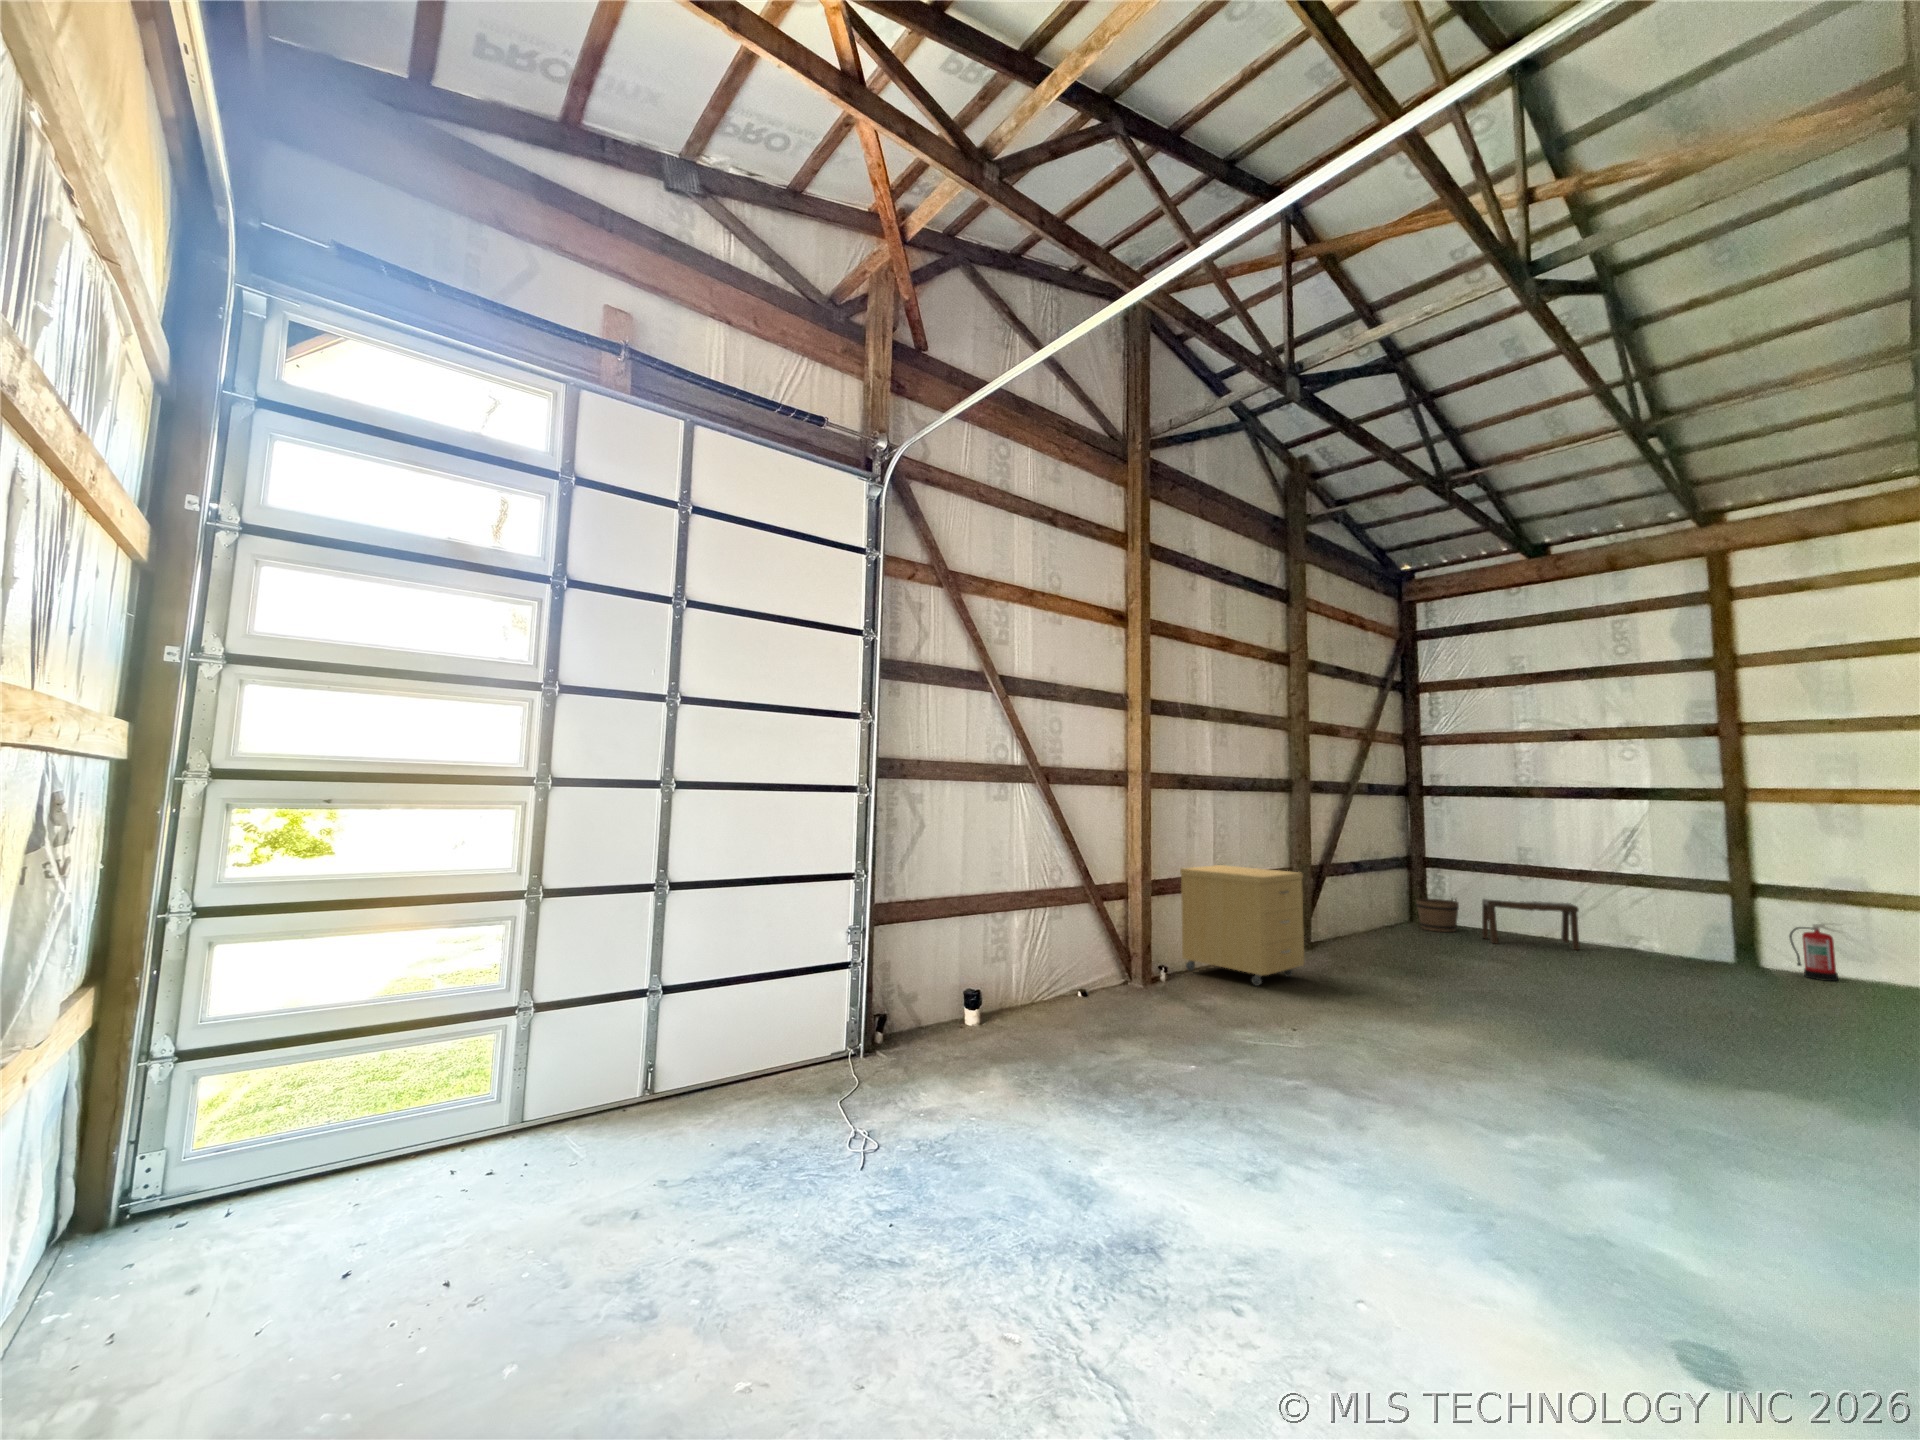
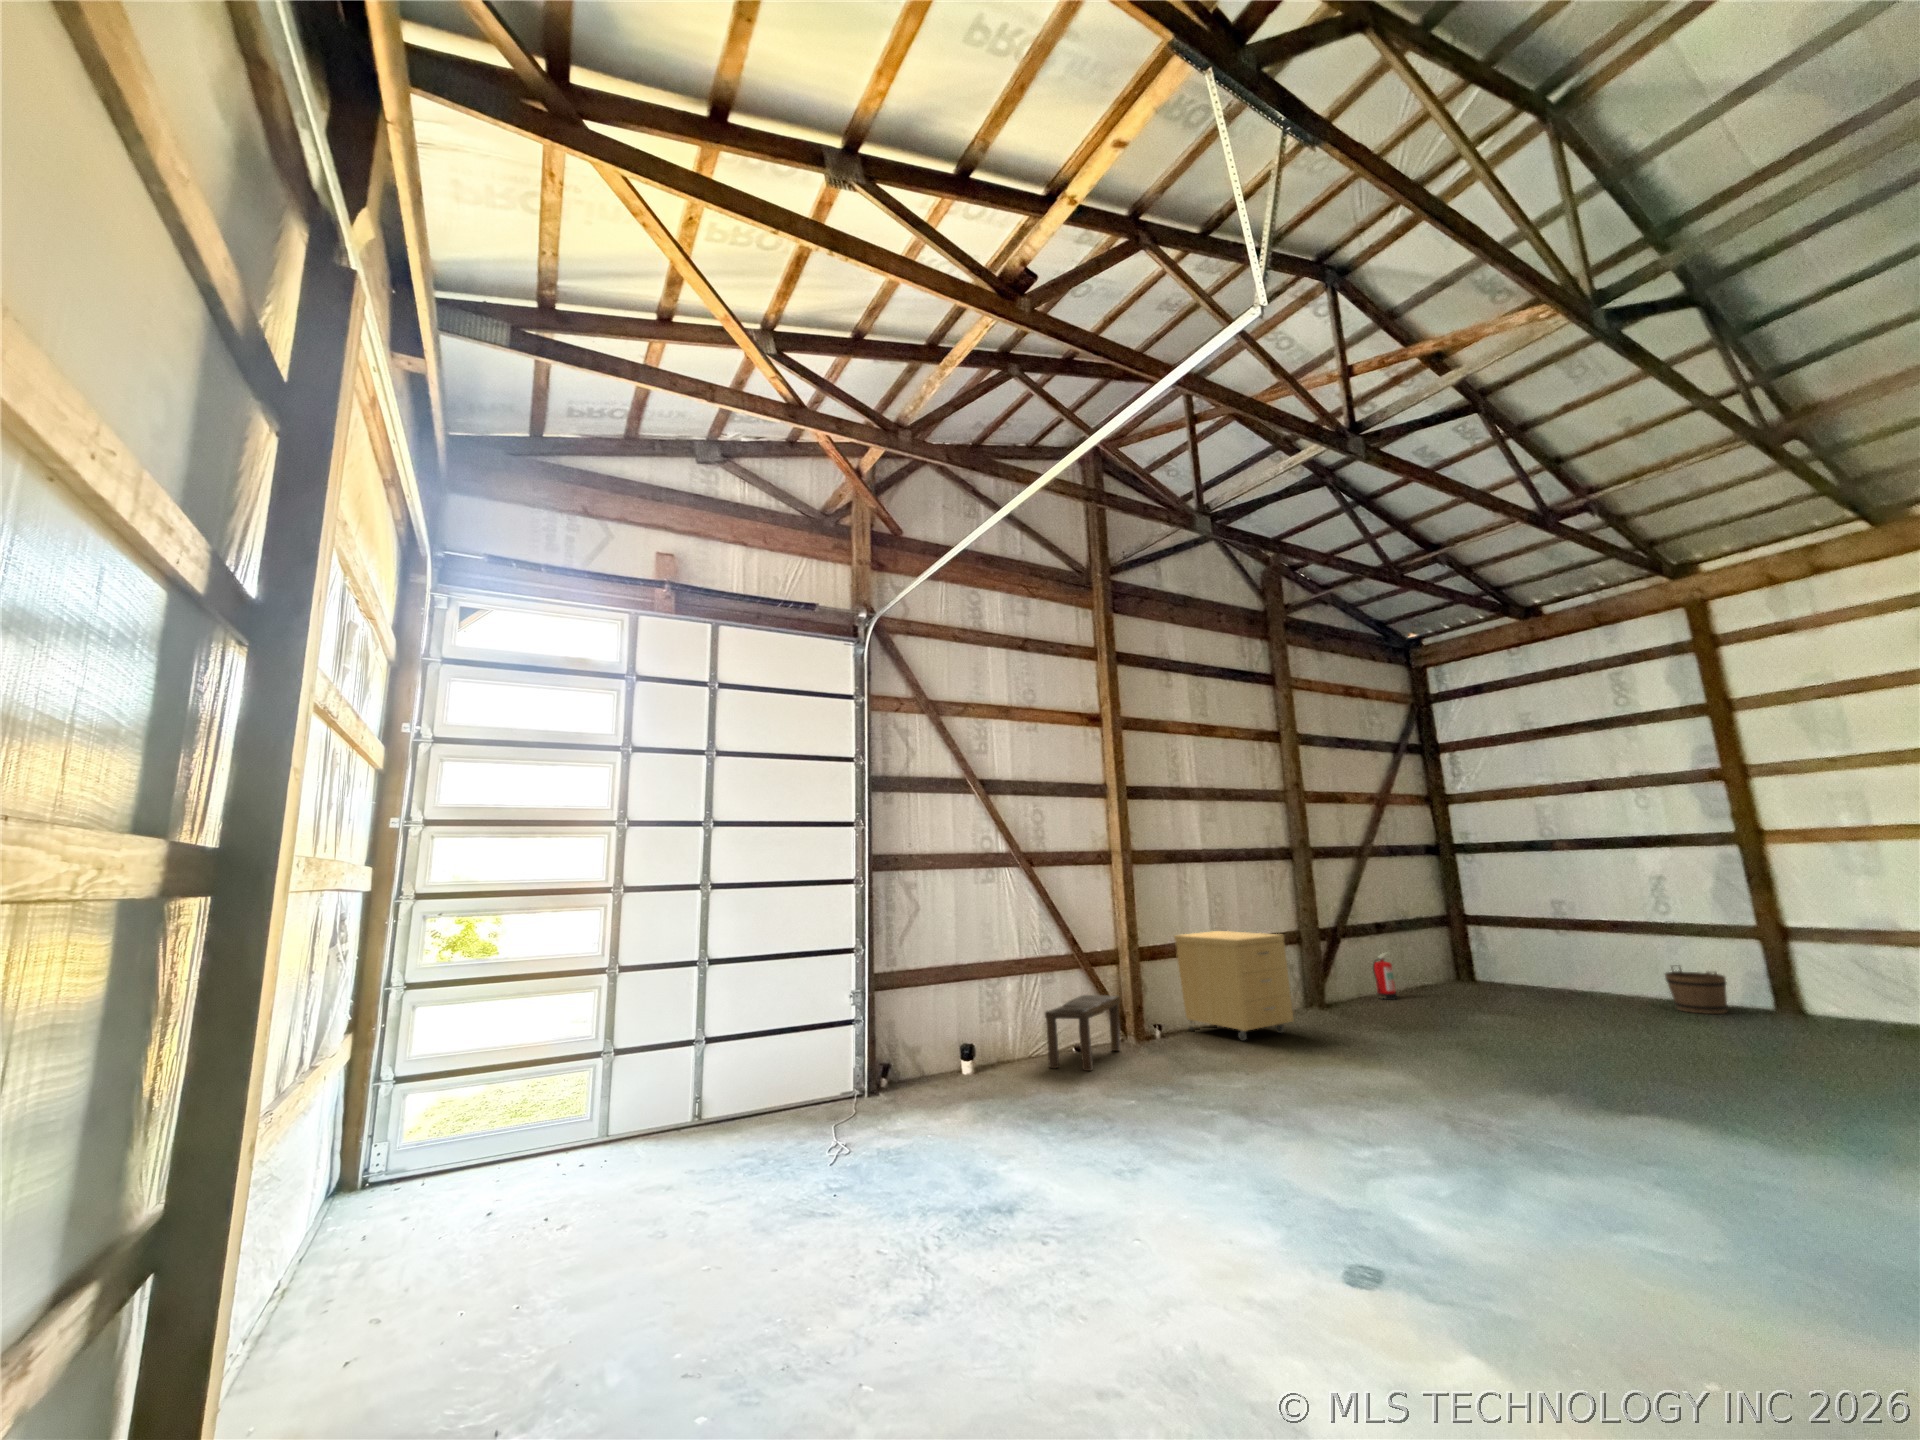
bucket: present [1416,893,1459,932] -> present [1665,967,1728,1014]
bench: present [1482,899,1580,950] -> present [1045,995,1120,1071]
fire extinguisher: present [1789,924,1840,981] -> present [1373,953,1397,1000]

